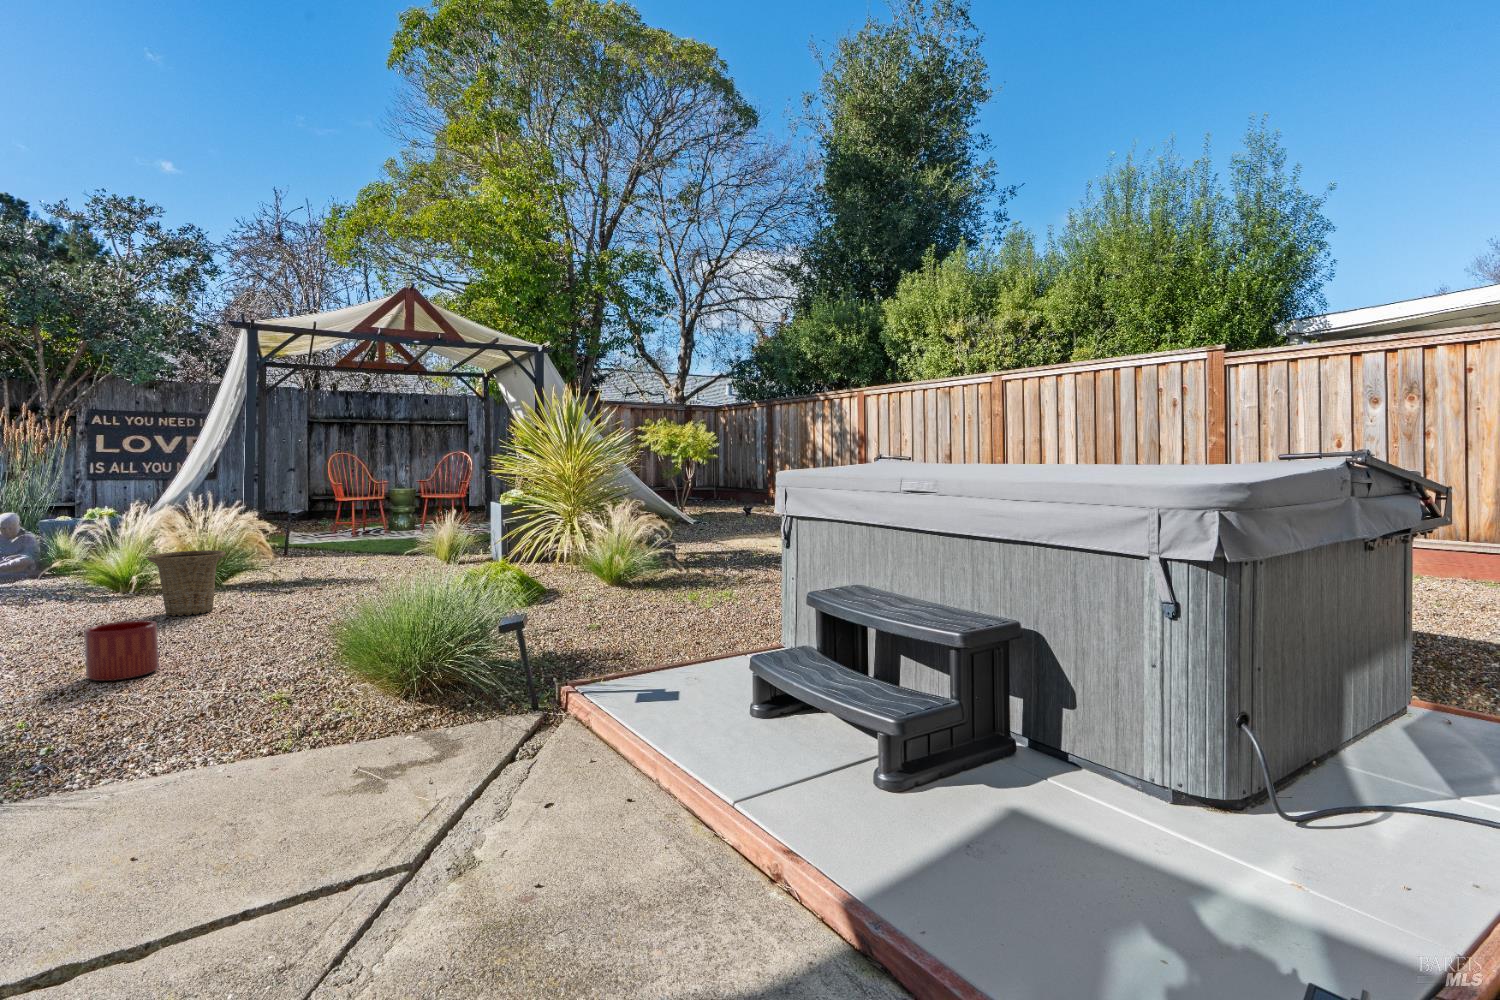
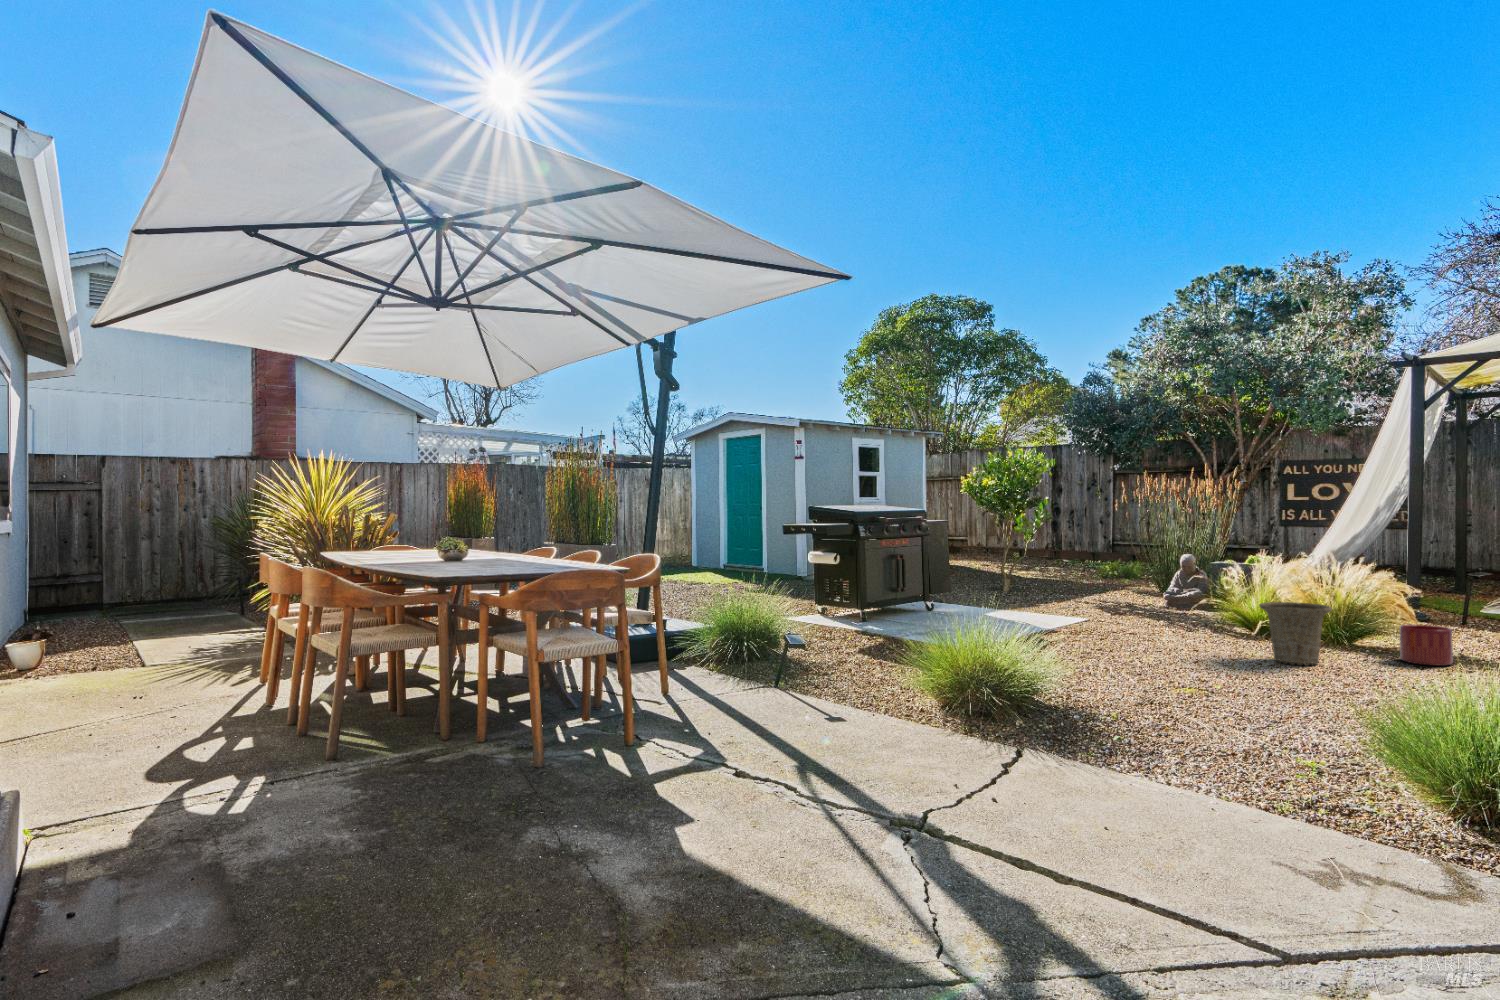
planter: present [85,620,159,681] -> present [1400,624,1453,666]

